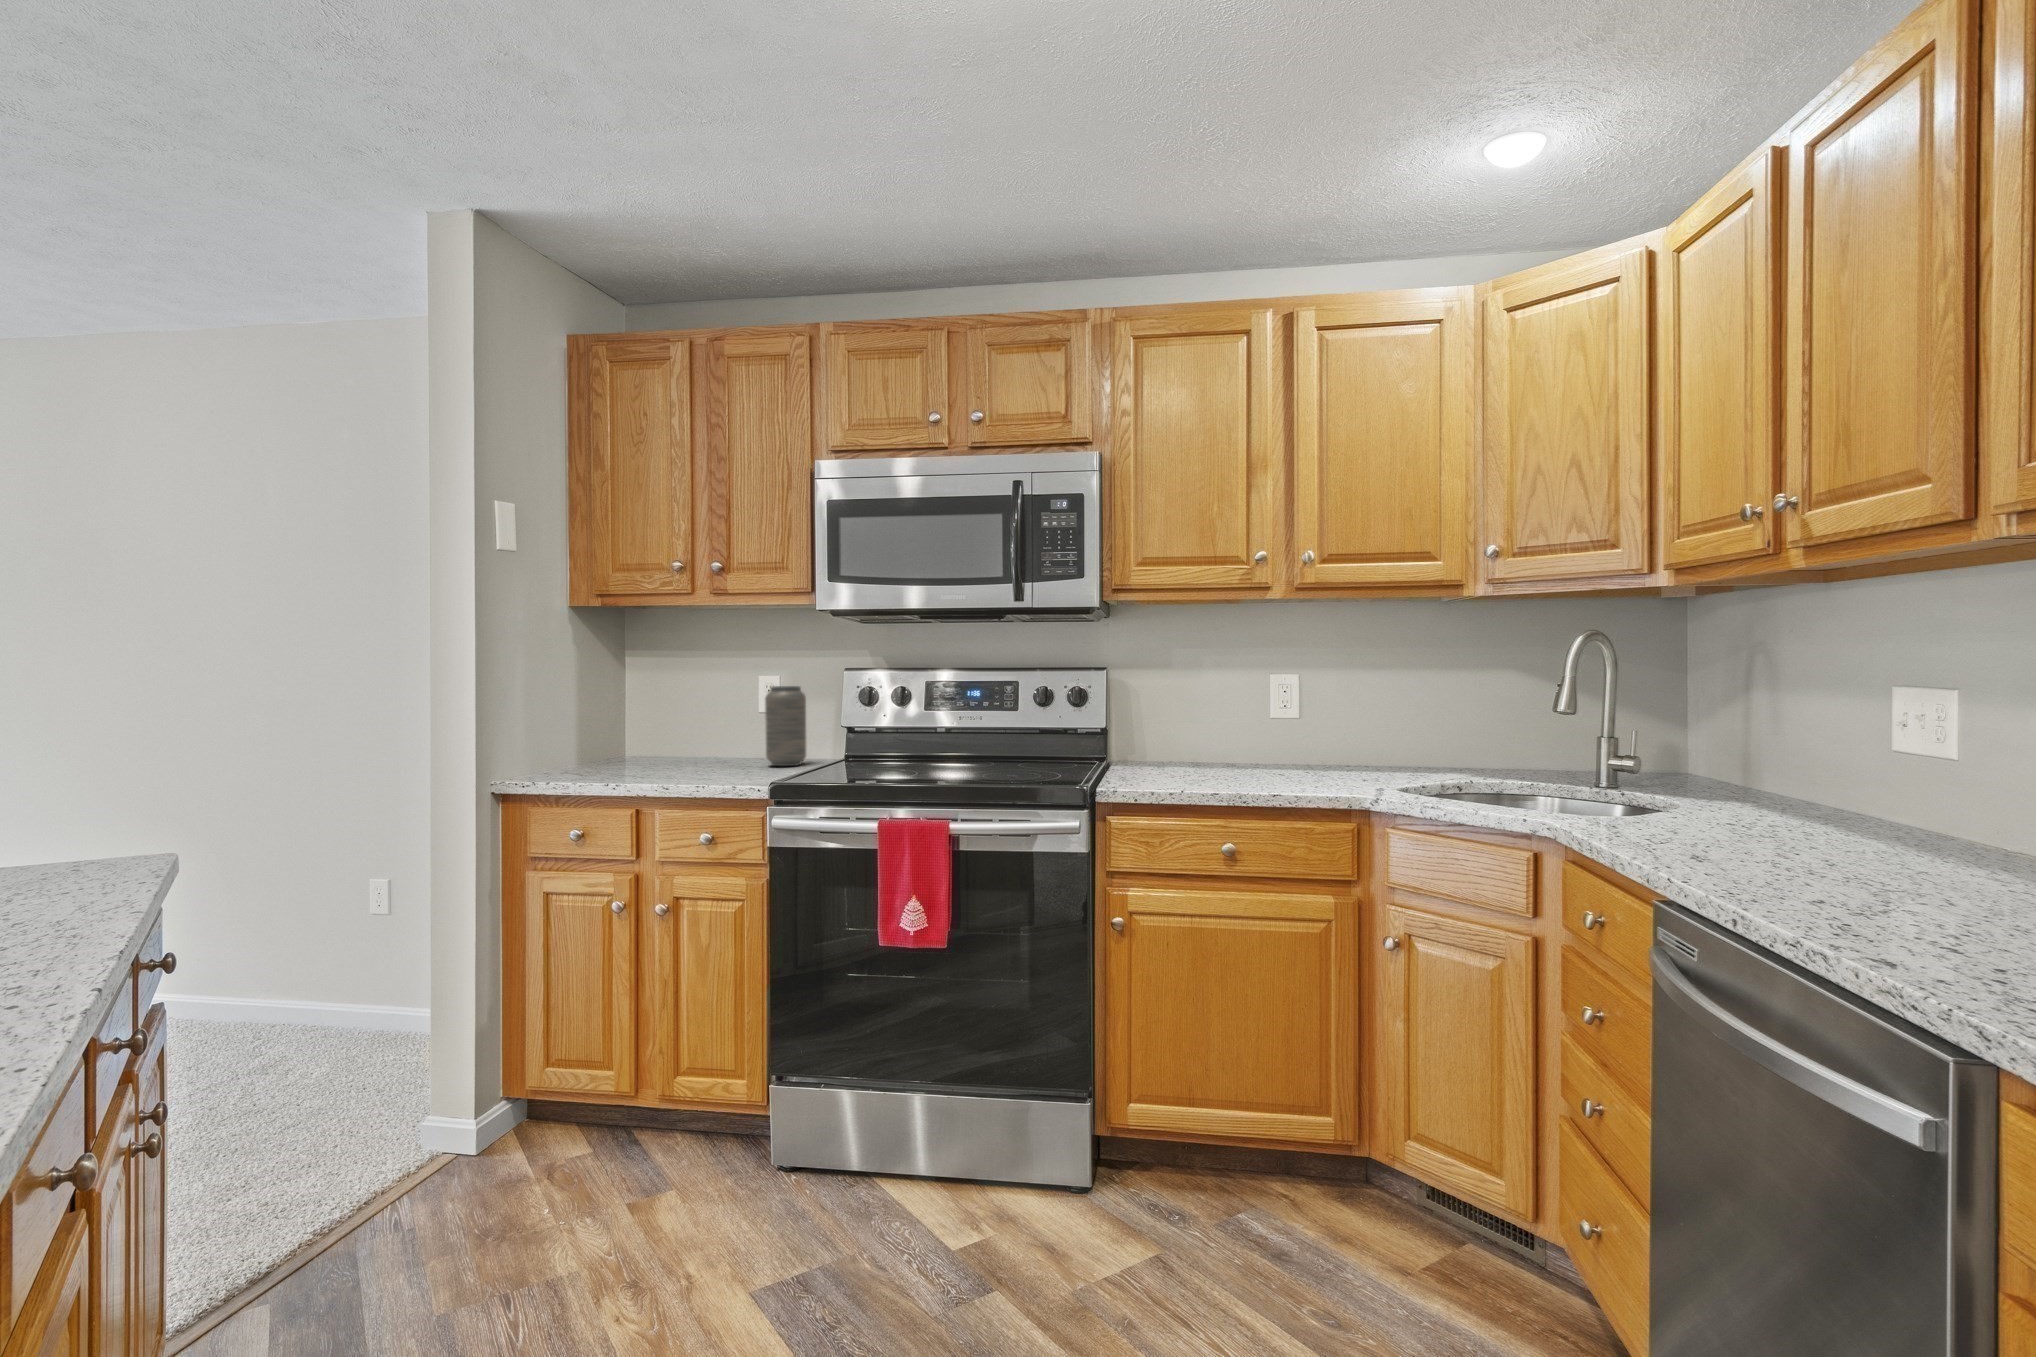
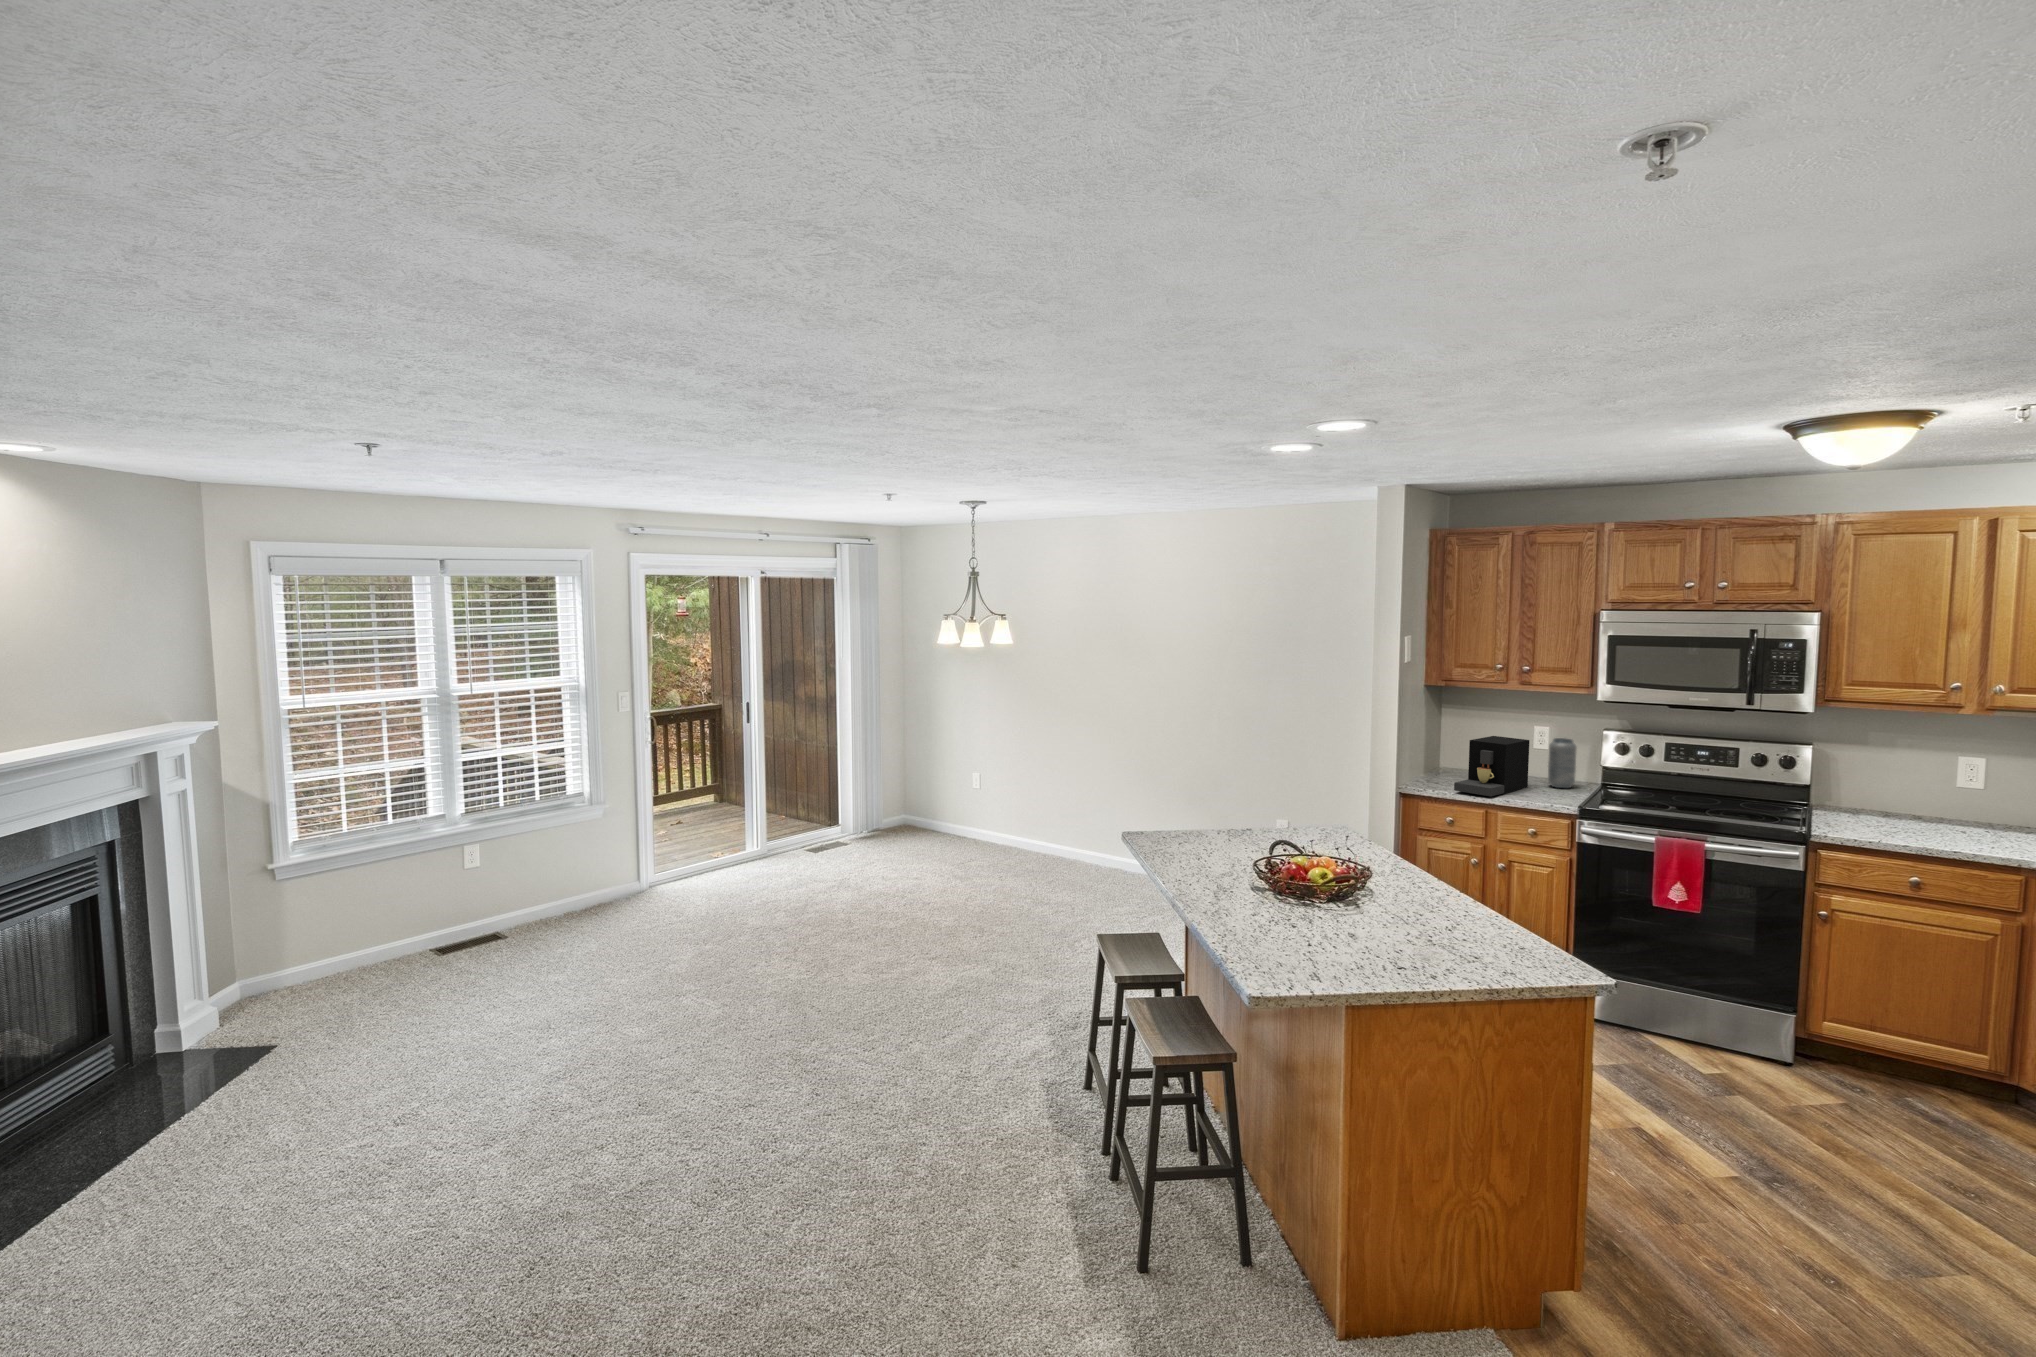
coffee maker: none [592,689,733,785] -> present [1454,736,1529,796]

